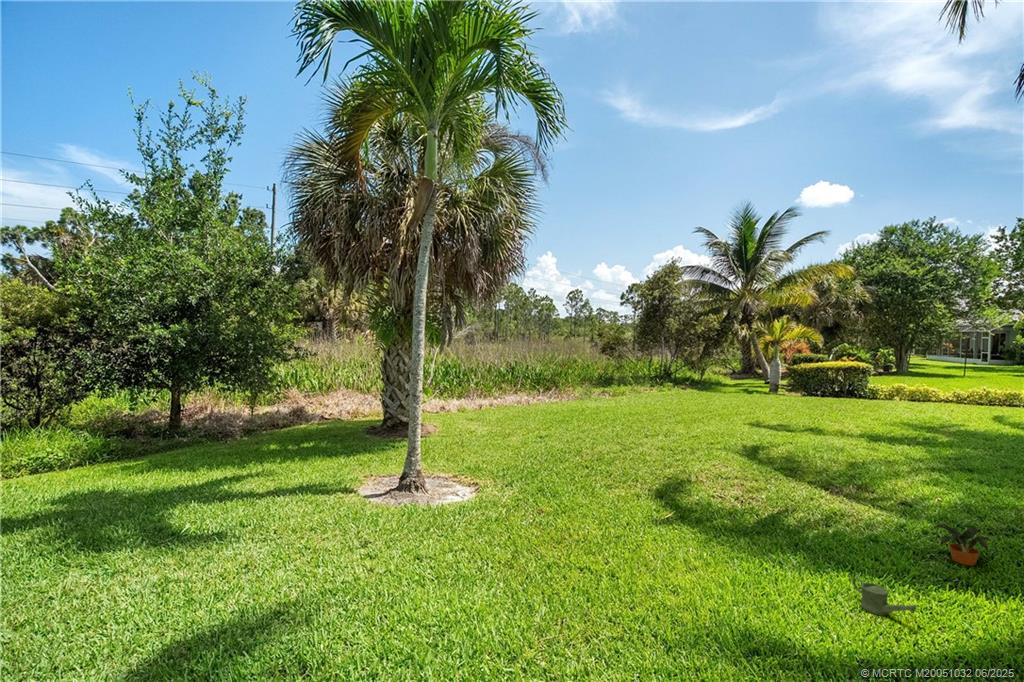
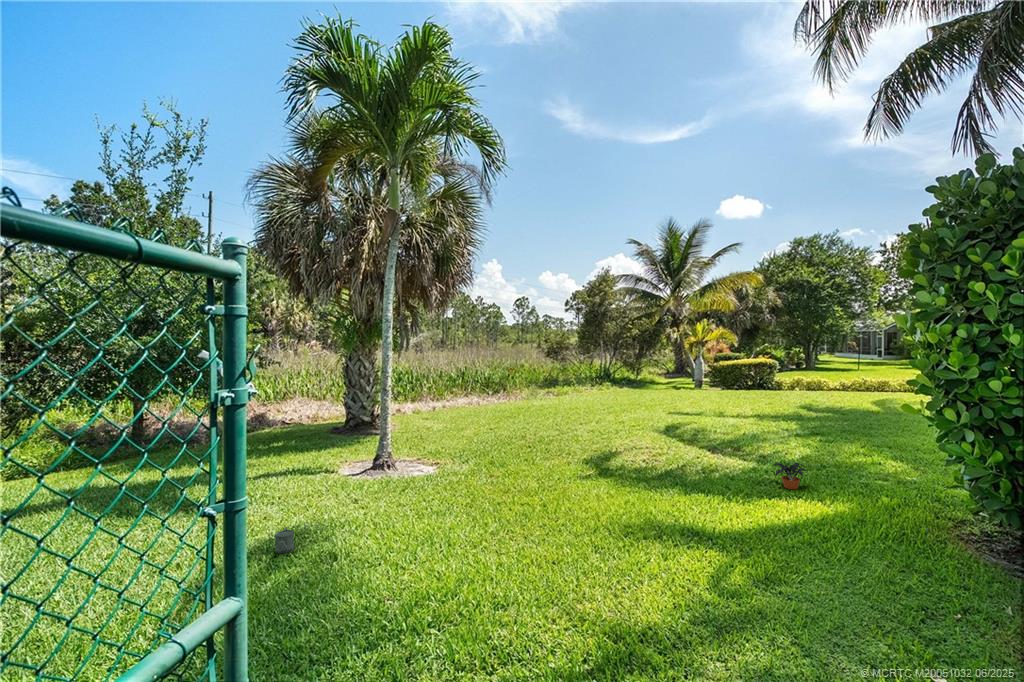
watering can: present [852,578,916,616] -> present [275,527,295,553]

